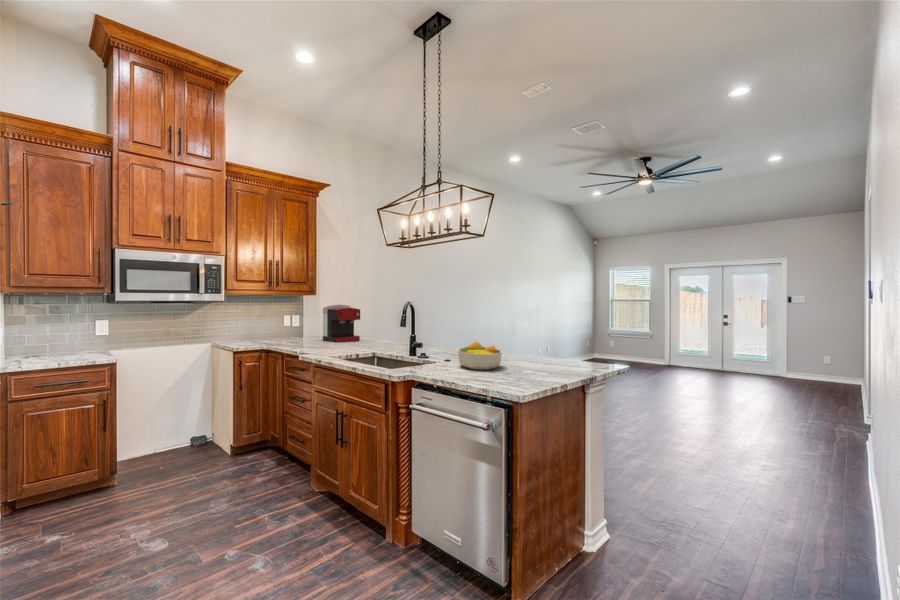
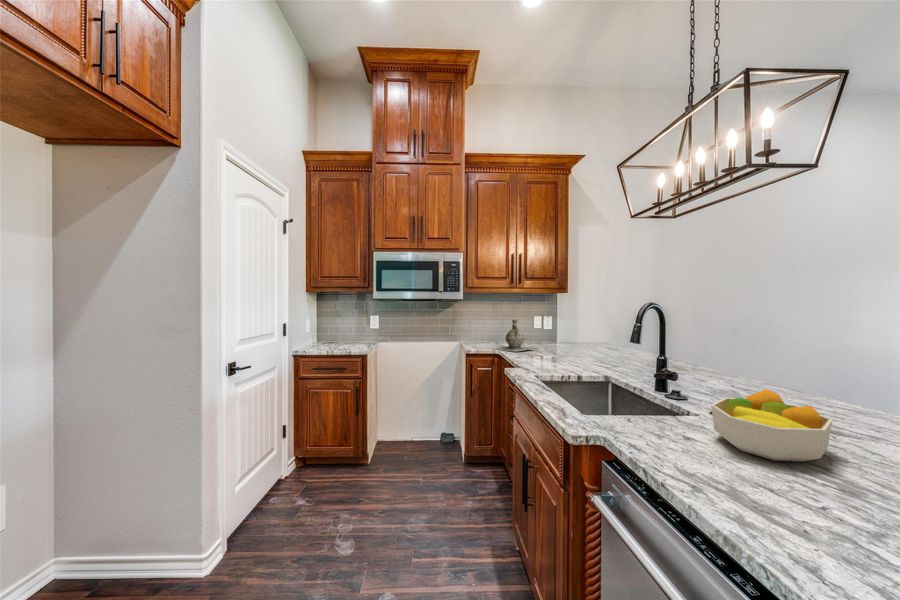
coffee maker: present [323,305,360,343] -> none [570,306,617,356]
ceramic jug: none [257,318,297,345] -> present [494,320,533,352]

